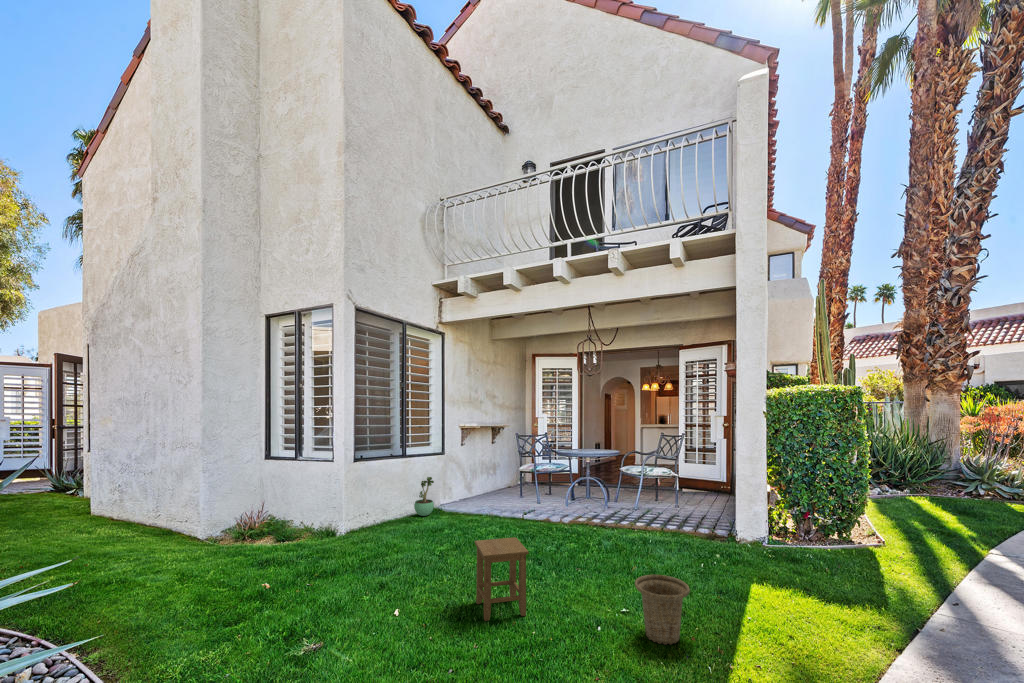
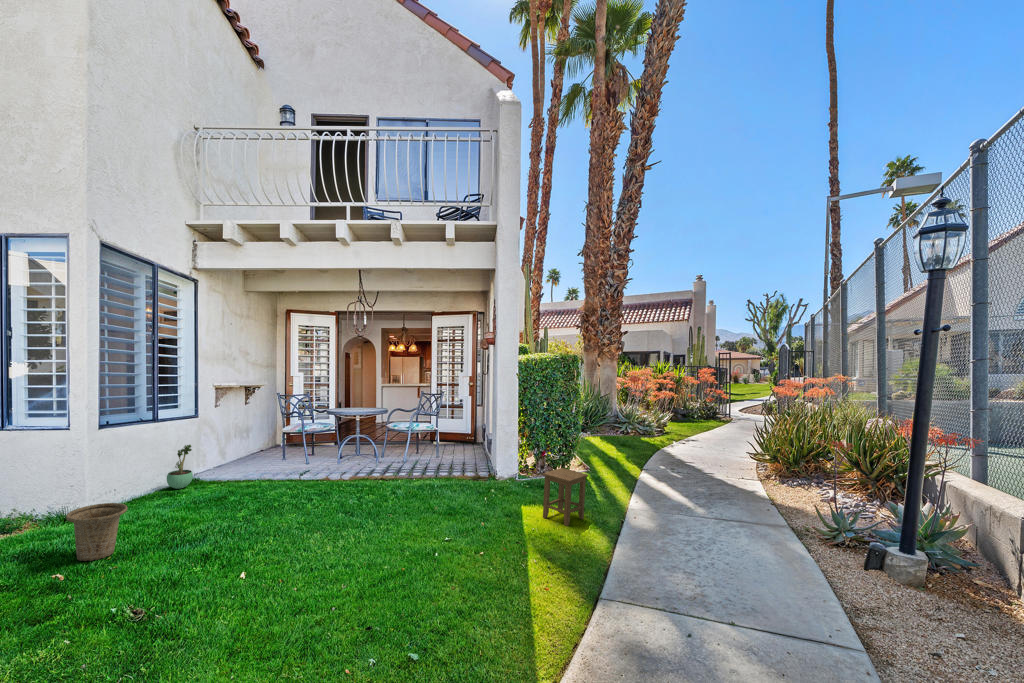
stool: present [475,537,529,621] -> present [543,468,588,526]
basket: present [635,575,690,644] -> present [66,503,127,561]

